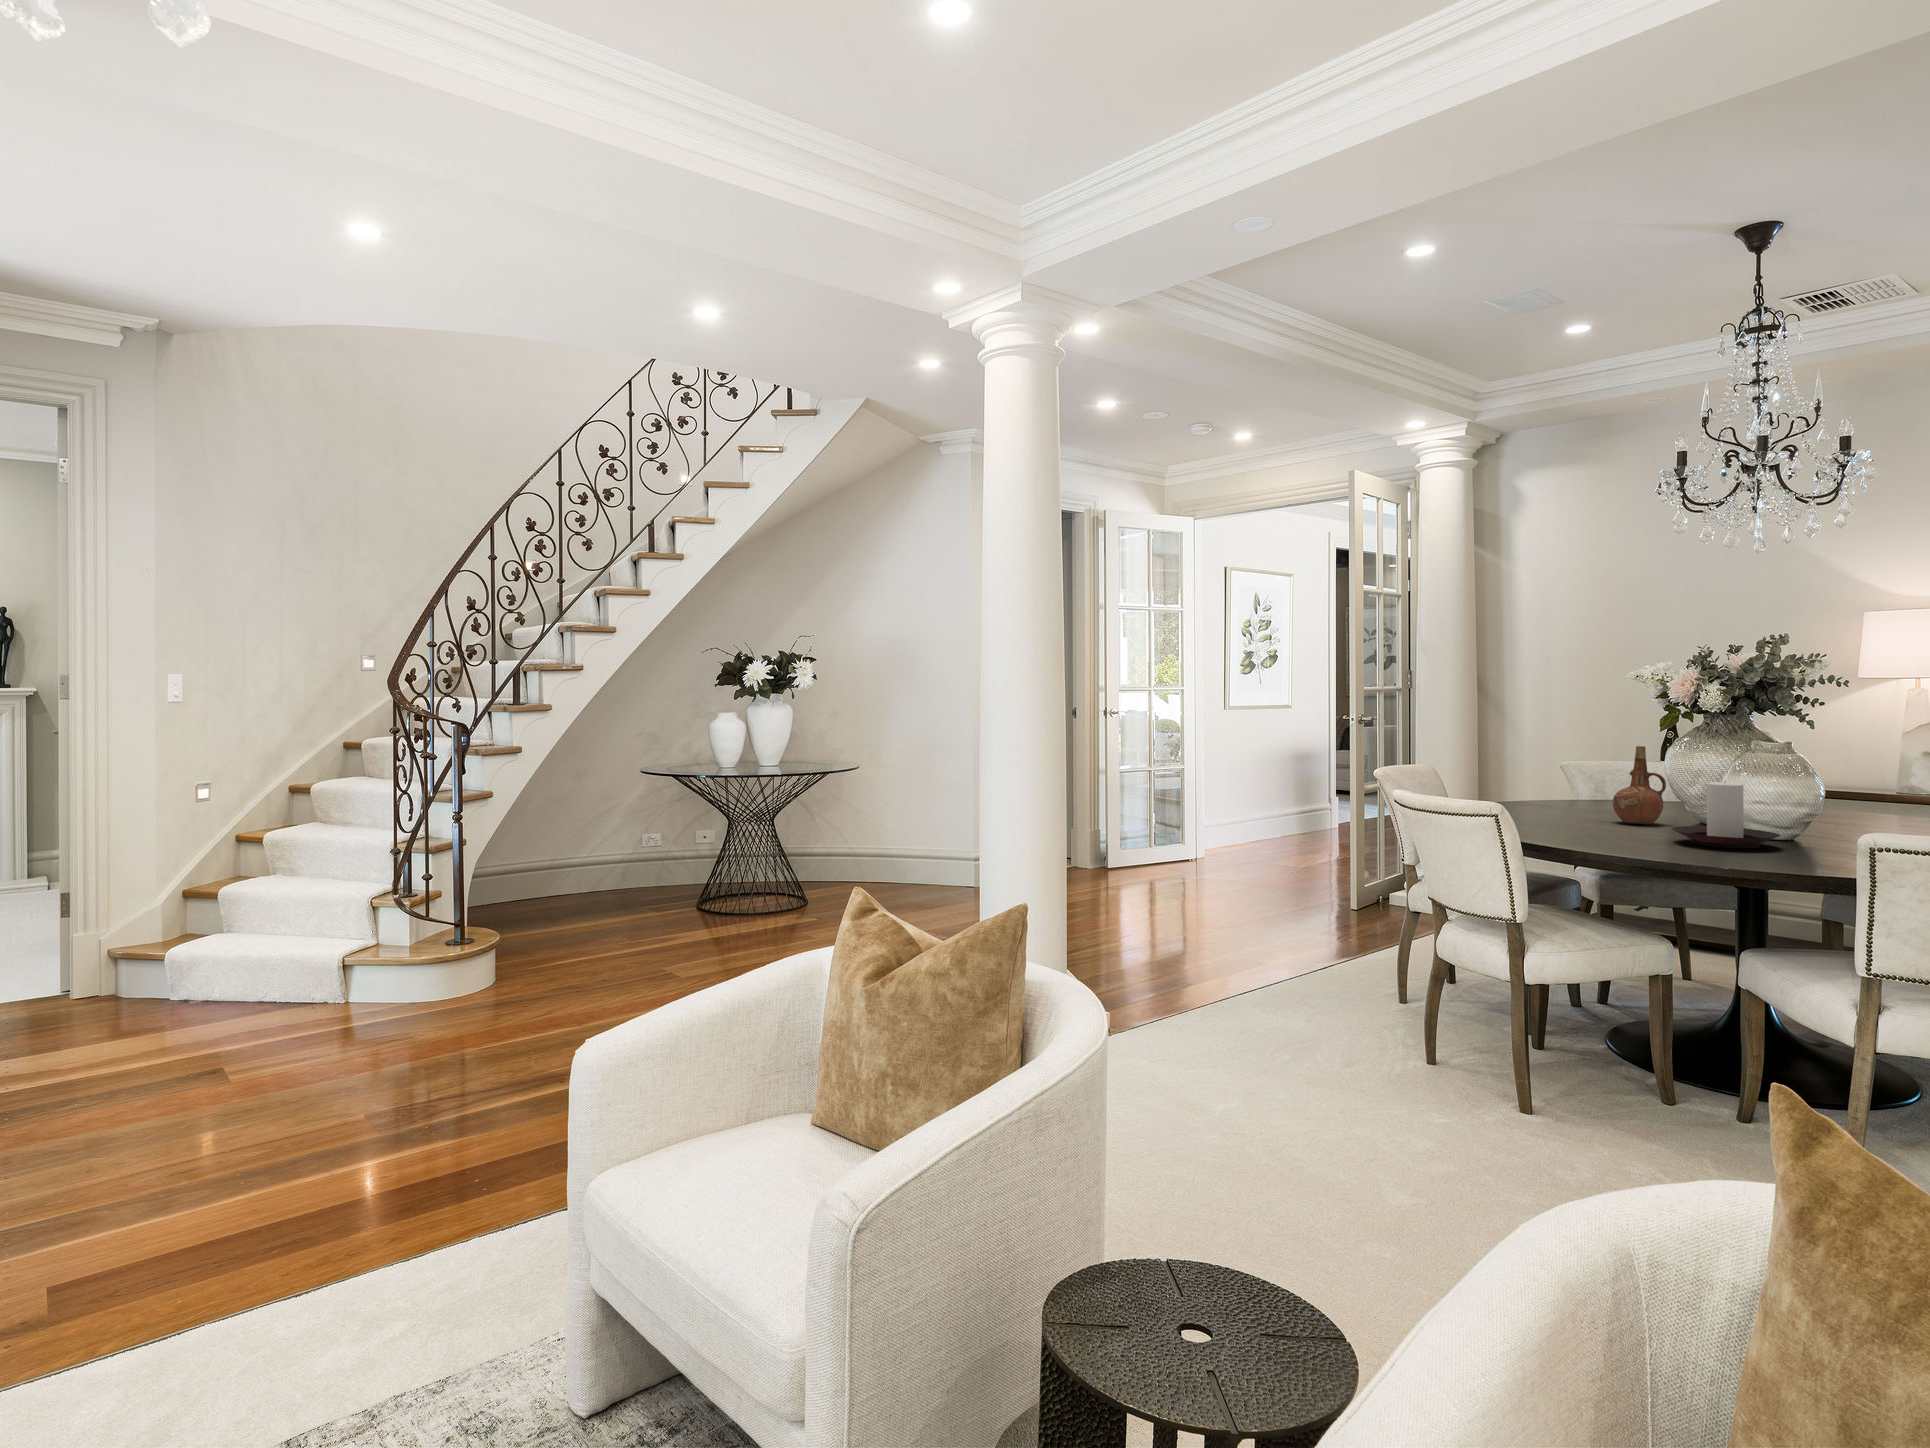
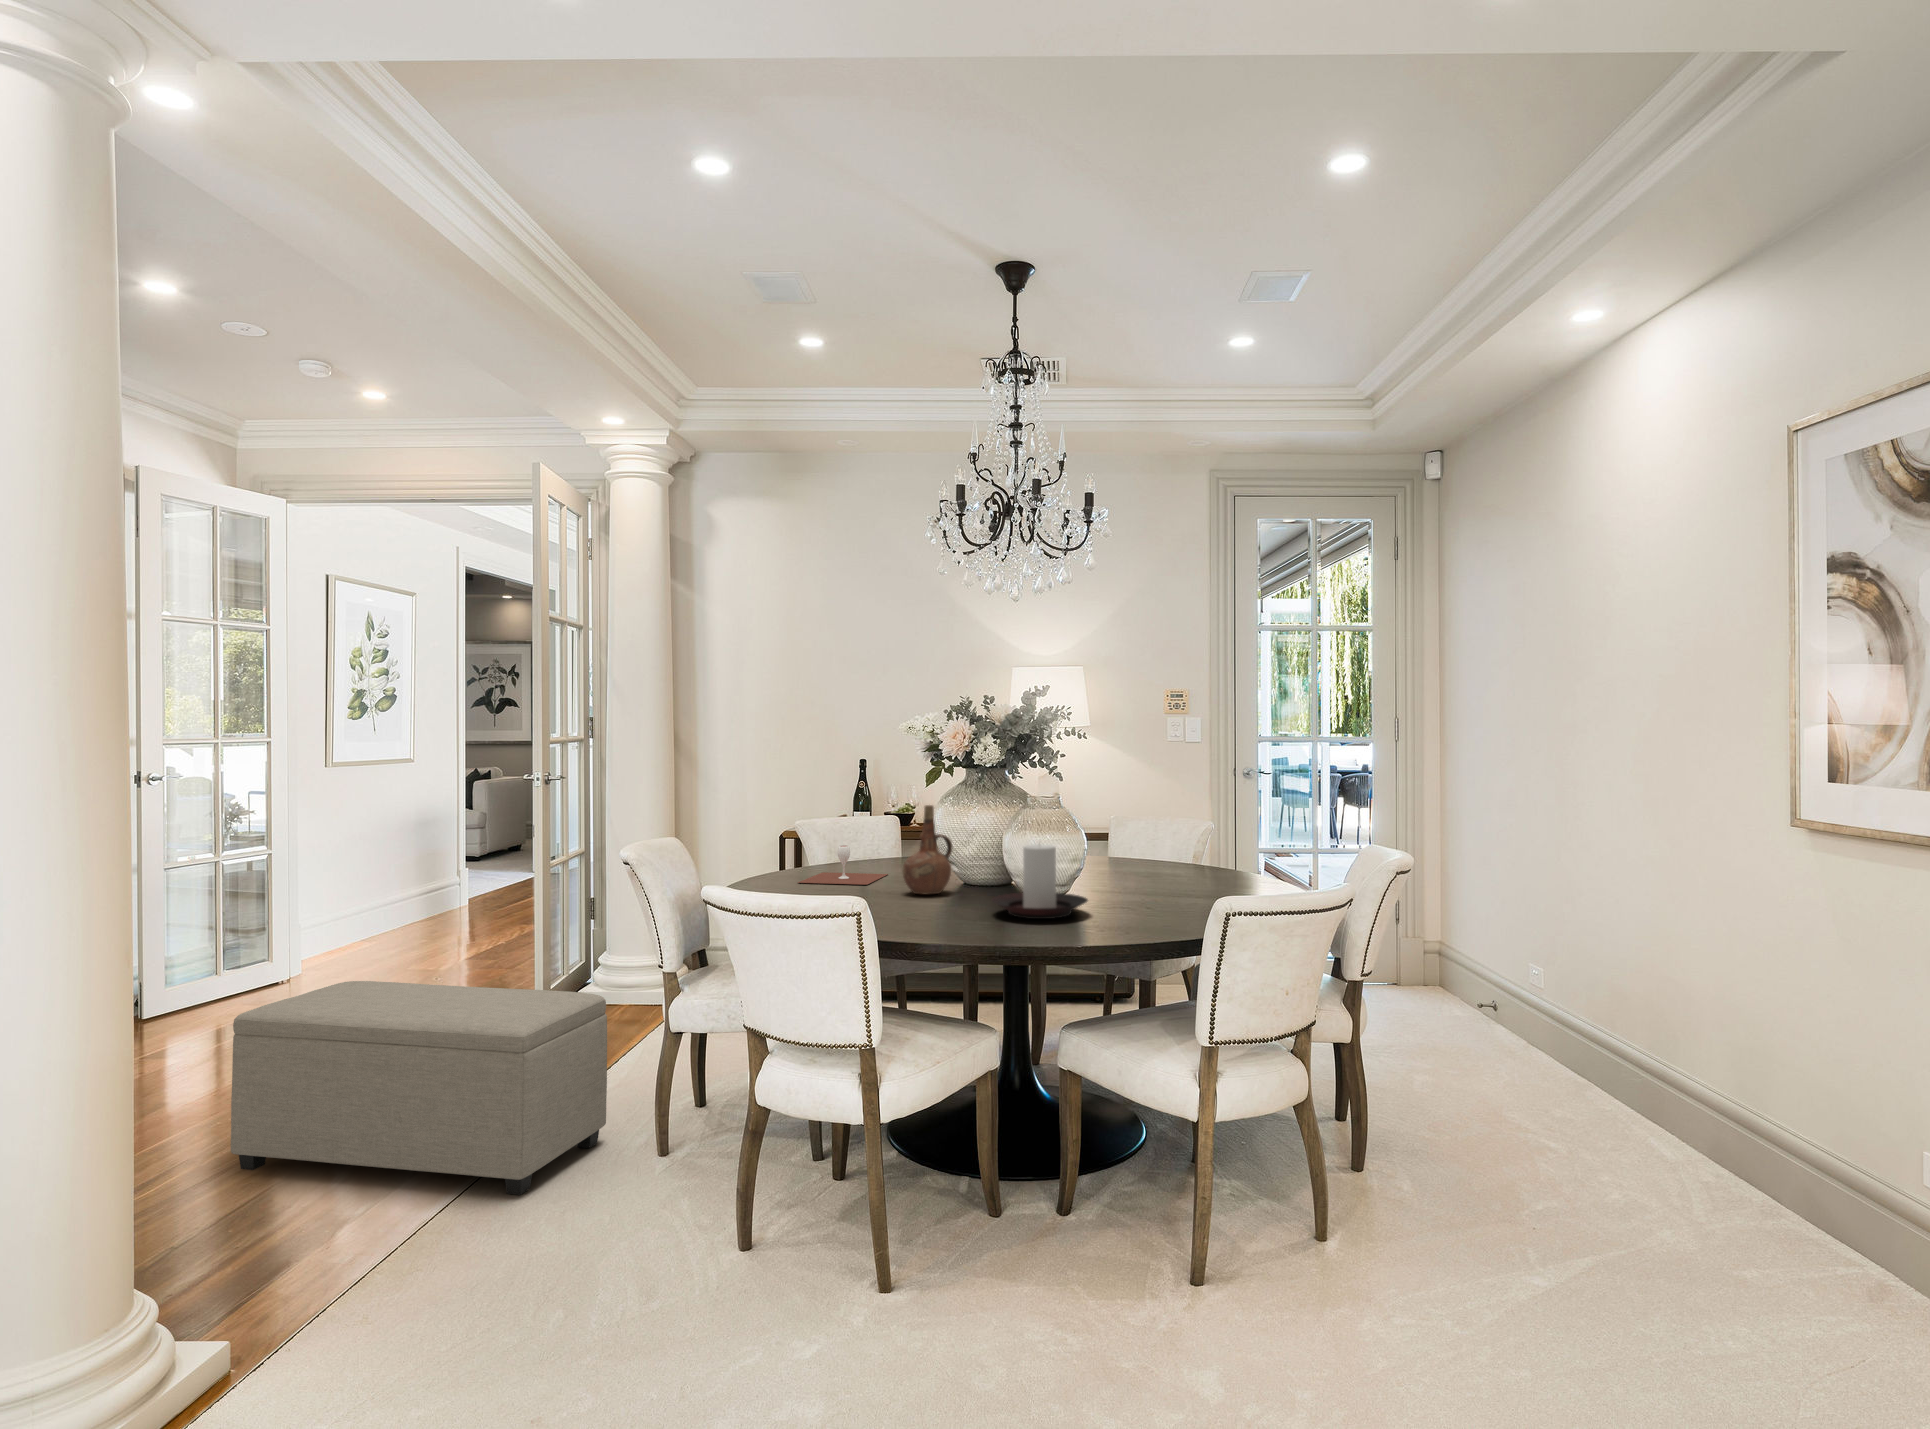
wine glass: none [1528,780,1625,814] -> present [798,846,888,885]
ottoman: none [1140,846,1369,995] -> present [231,981,607,1195]

